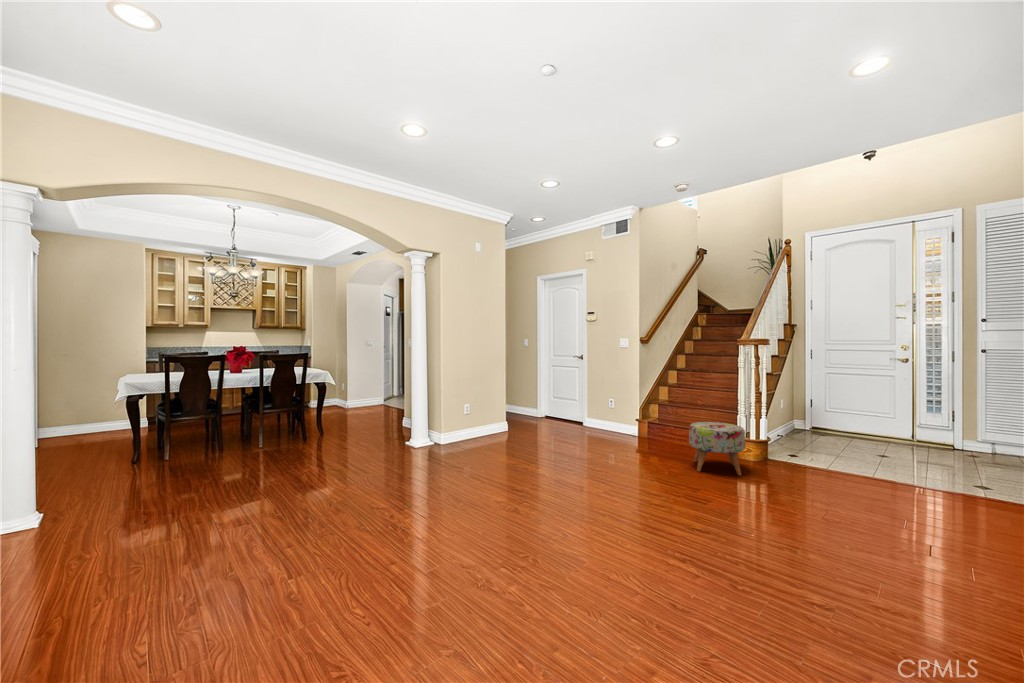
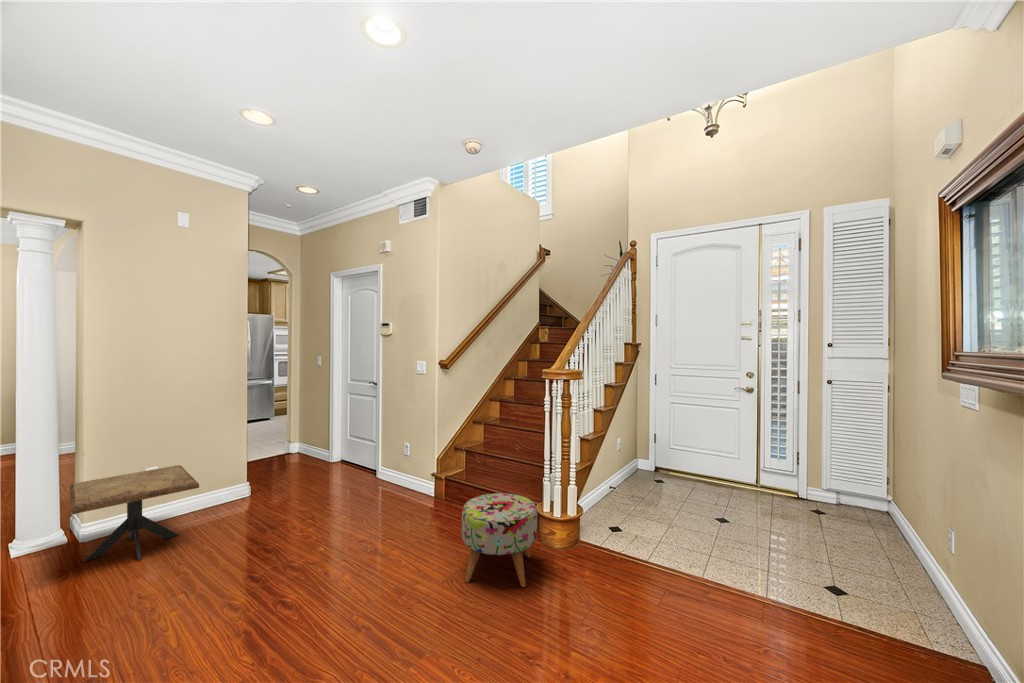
side table: none [433,403,506,453] -> present [70,465,199,561]

